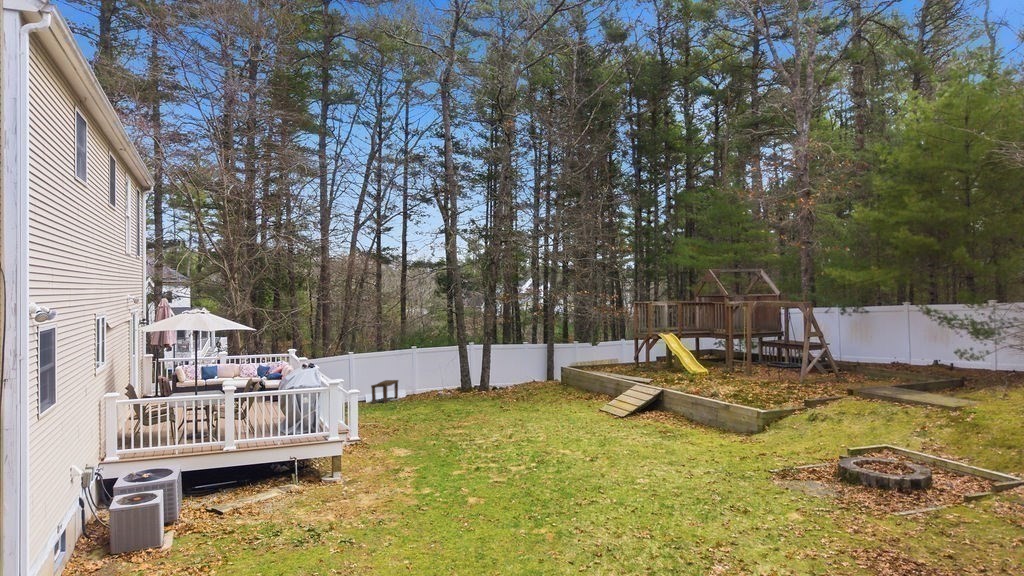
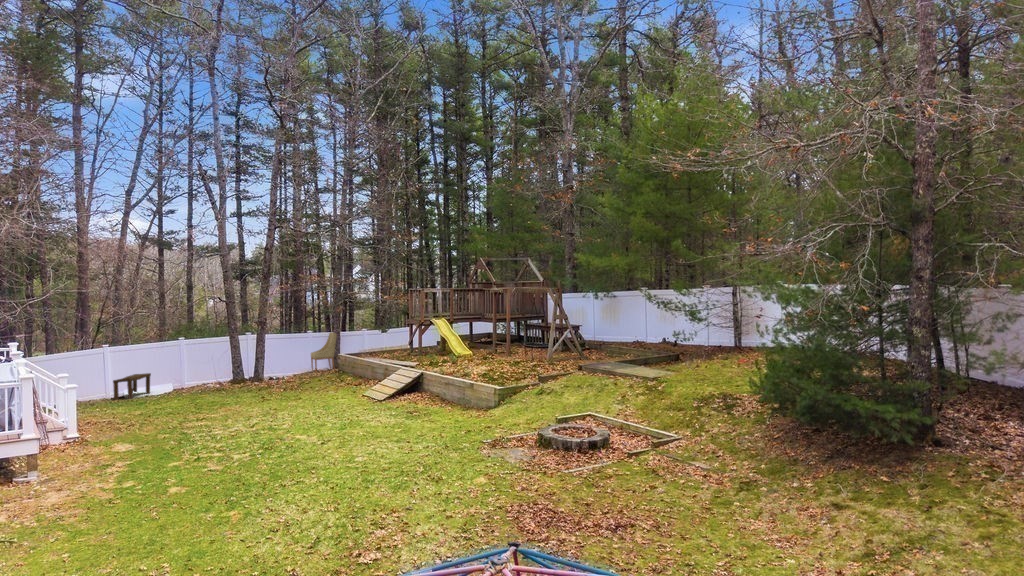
chair: none [531,345,557,385] -> present [311,332,337,372]

